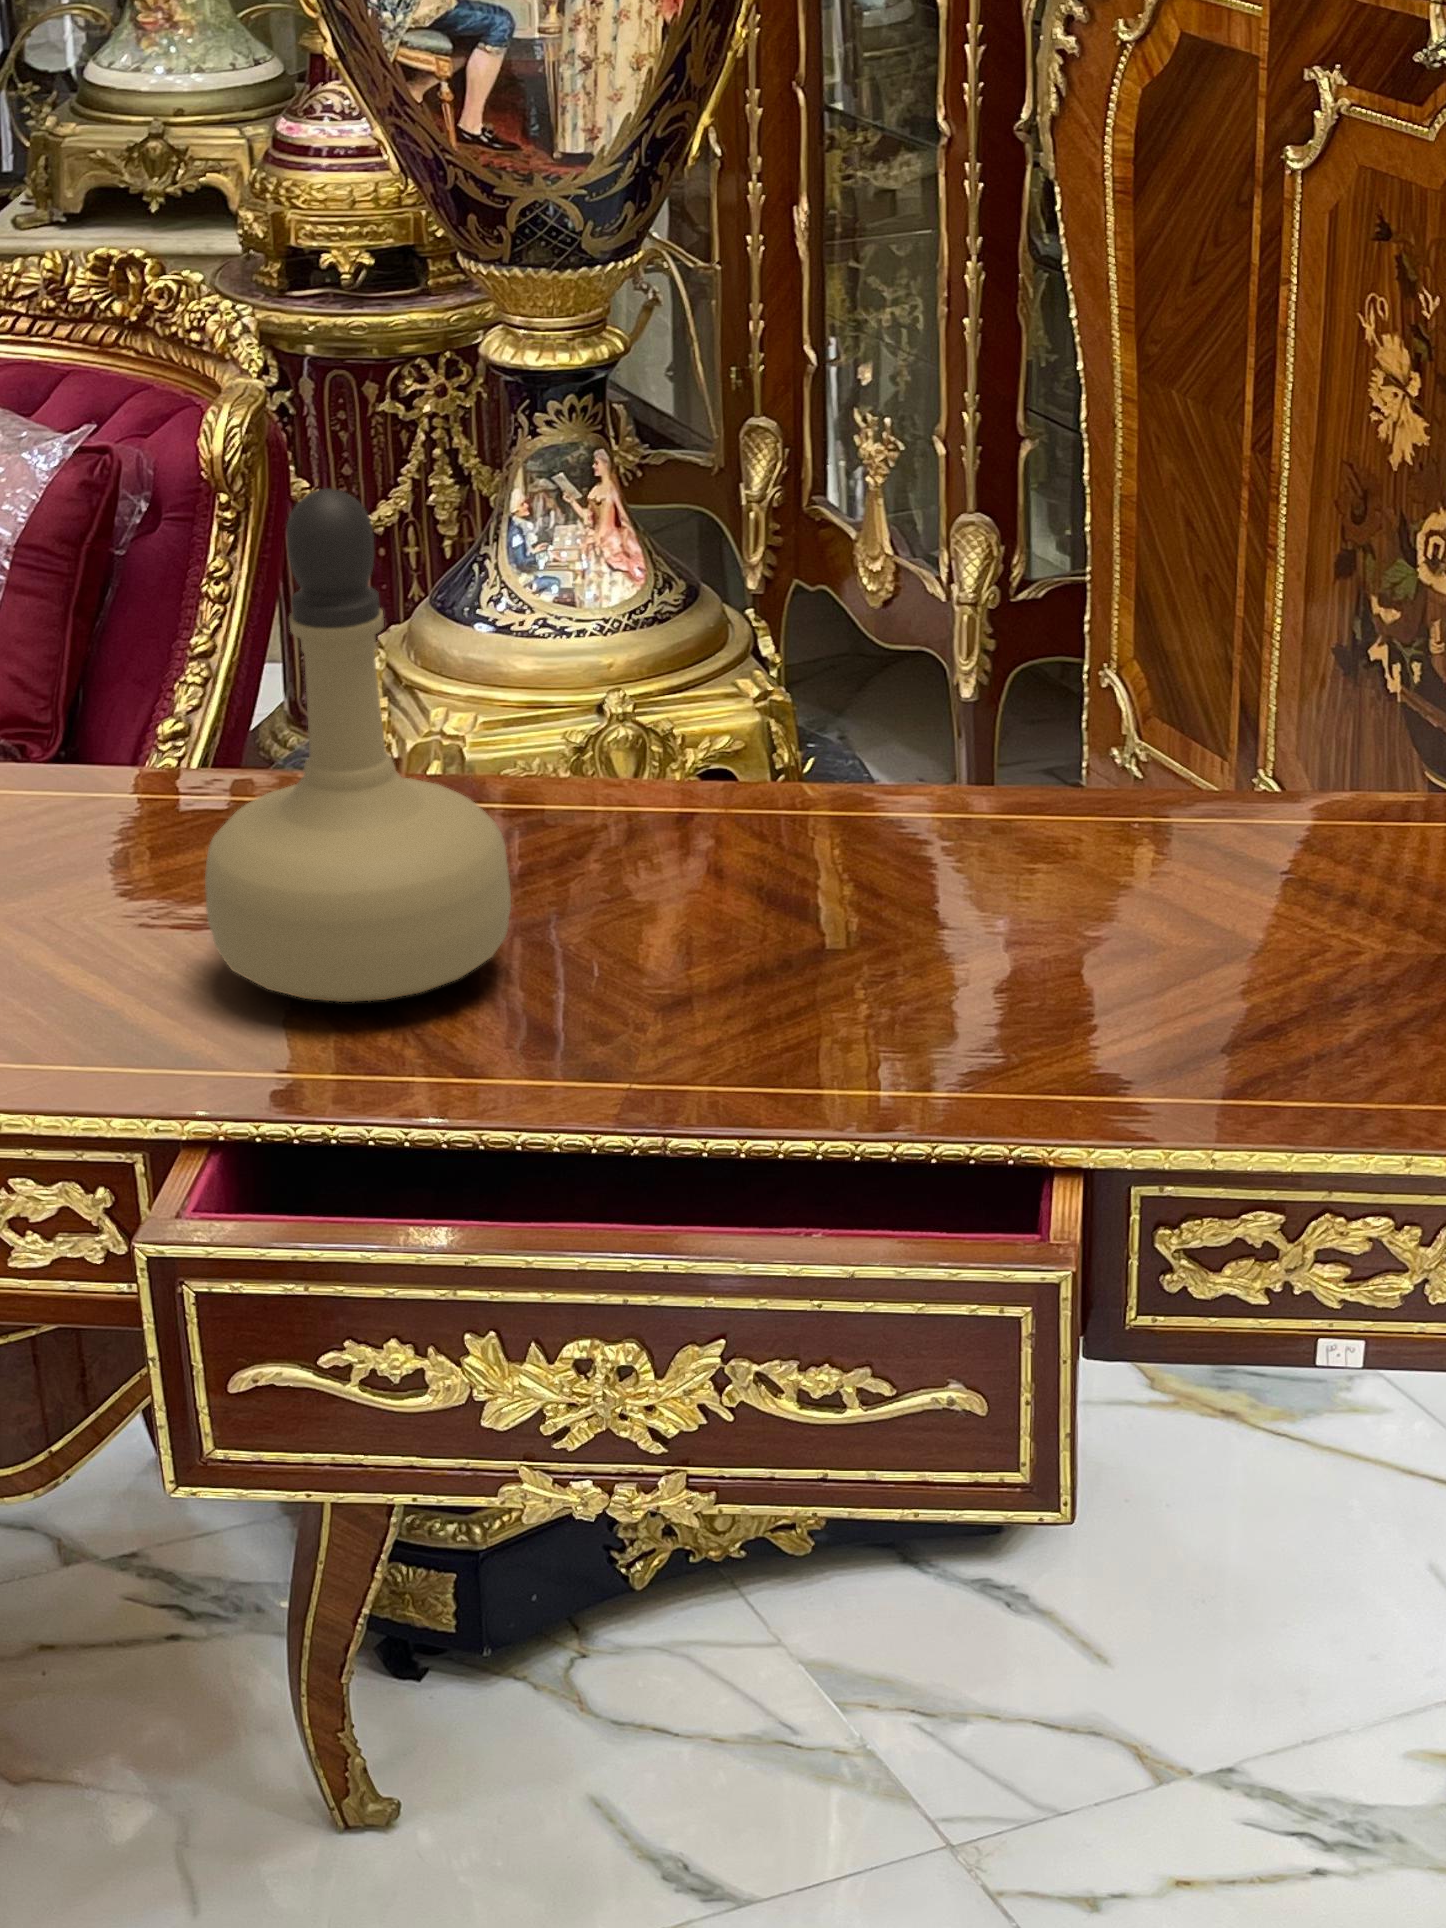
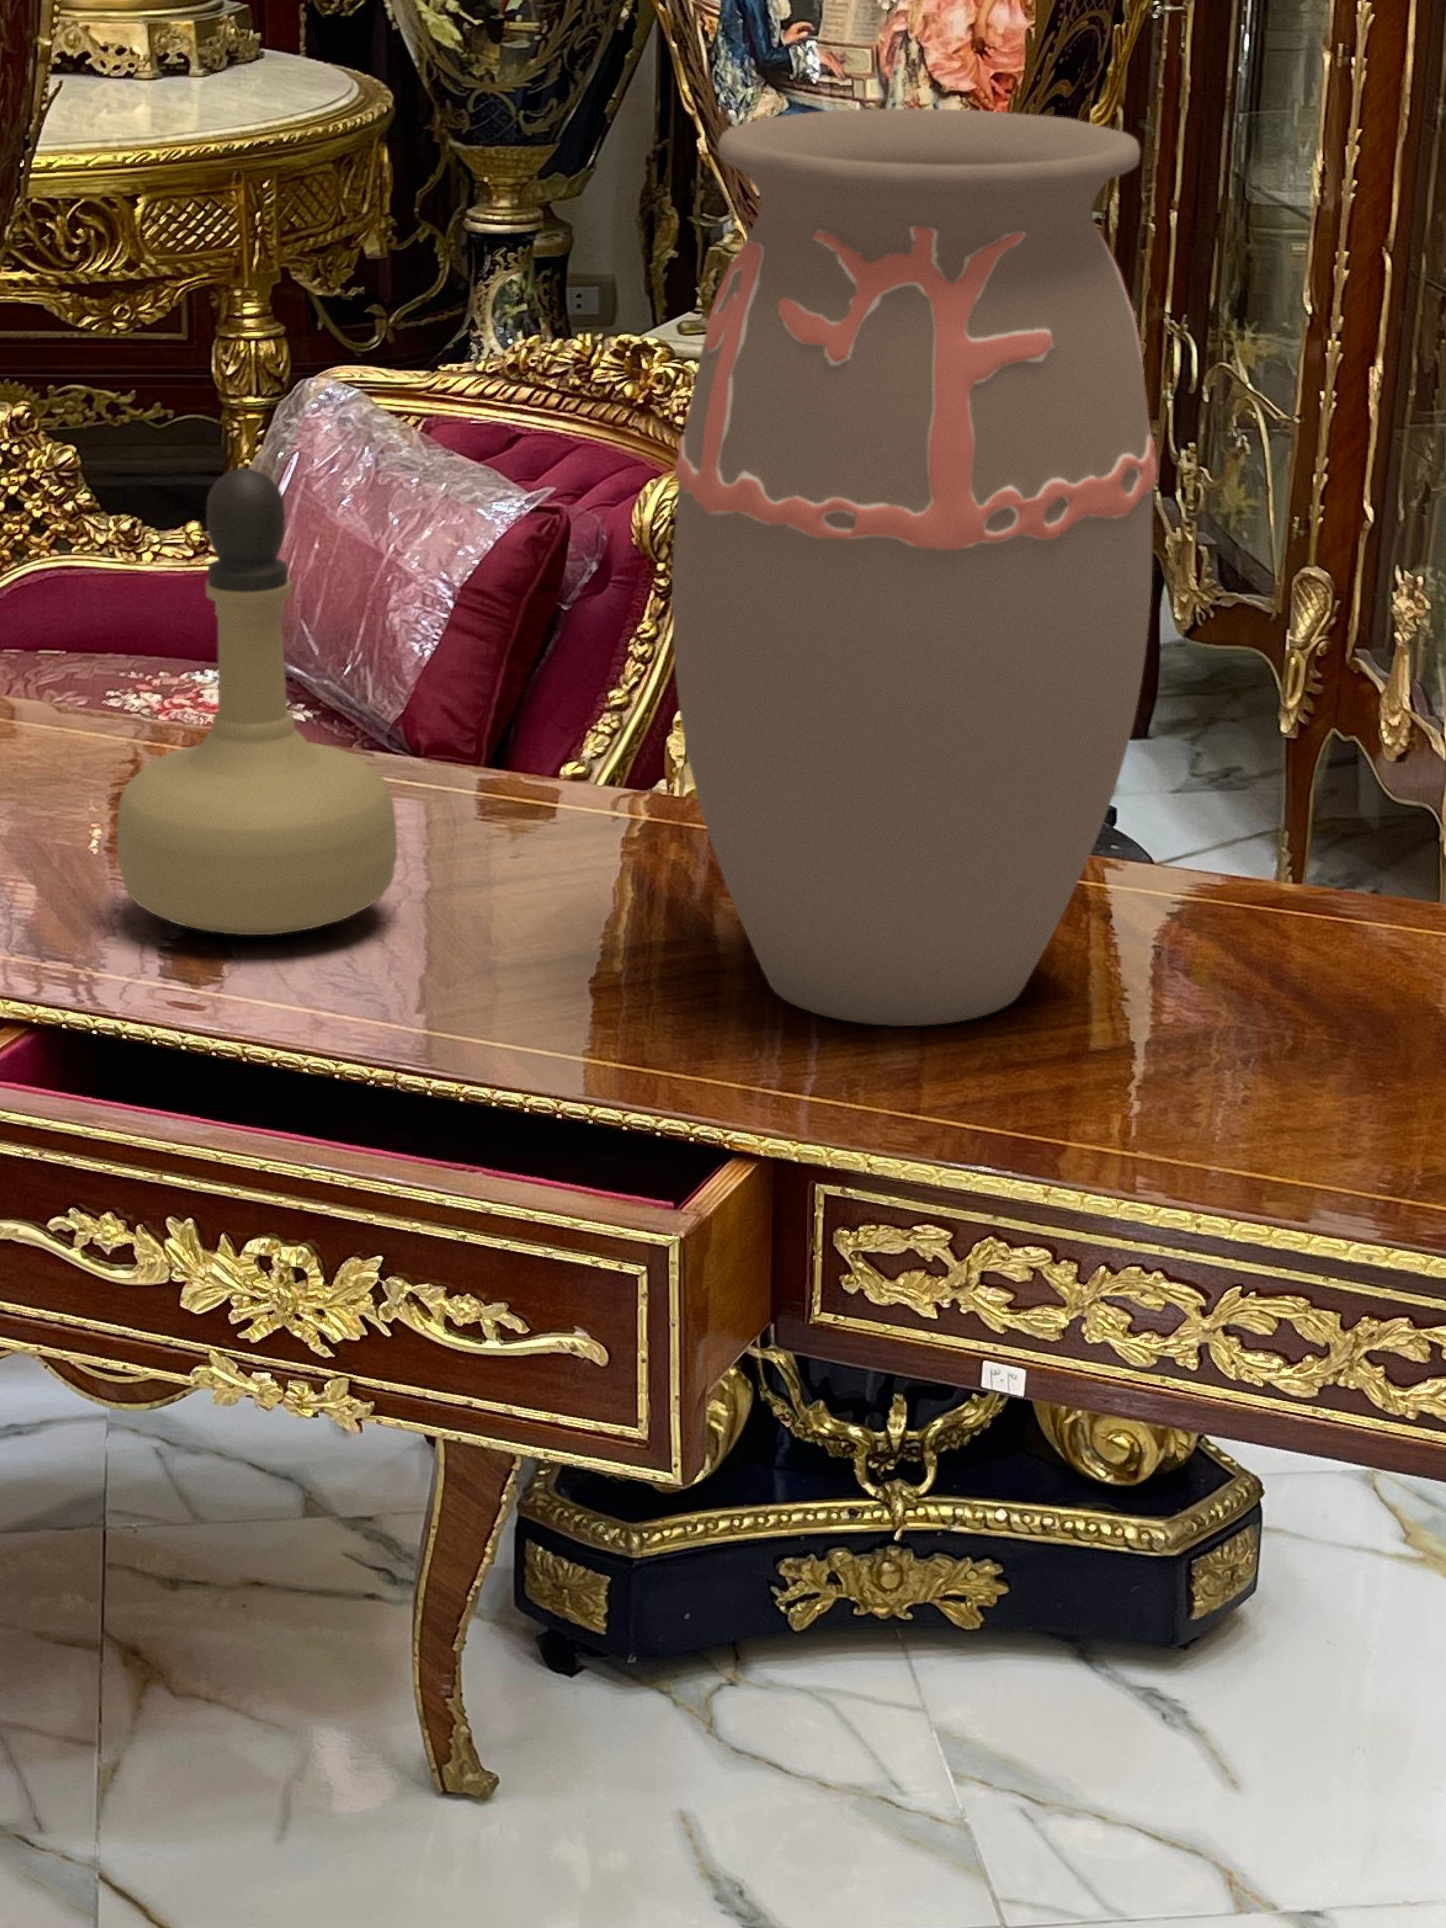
decorative vase: none [827,24,1332,1004] -> present [672,108,1157,1026]

